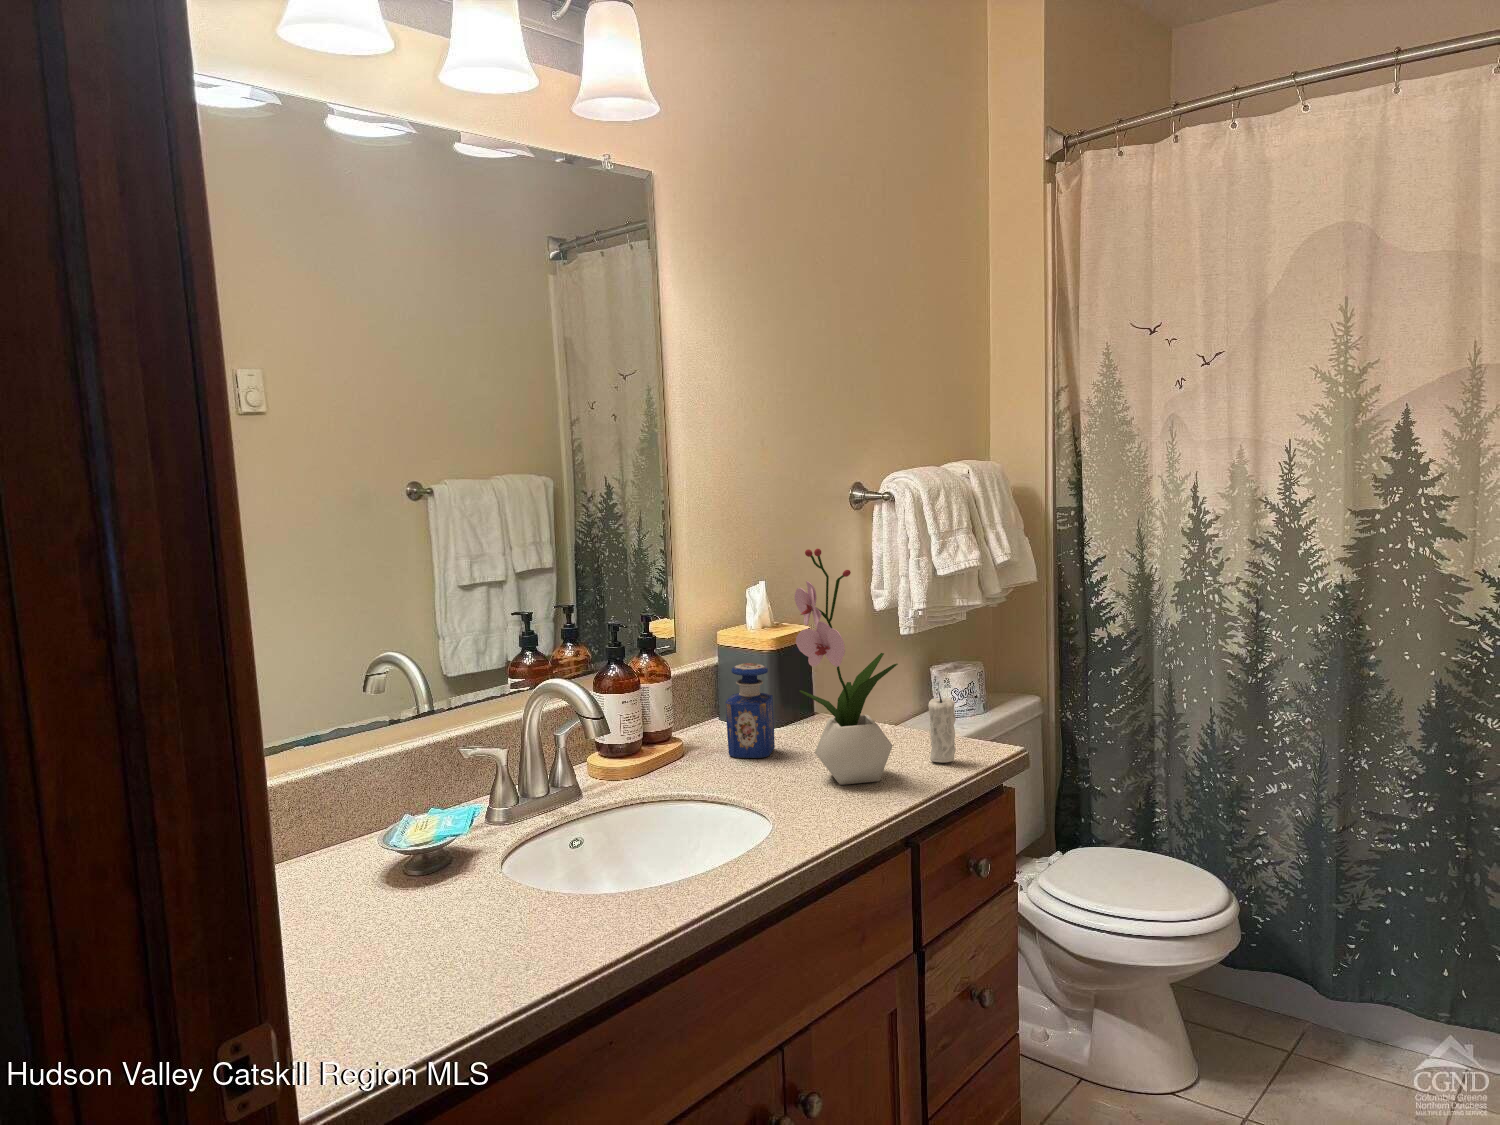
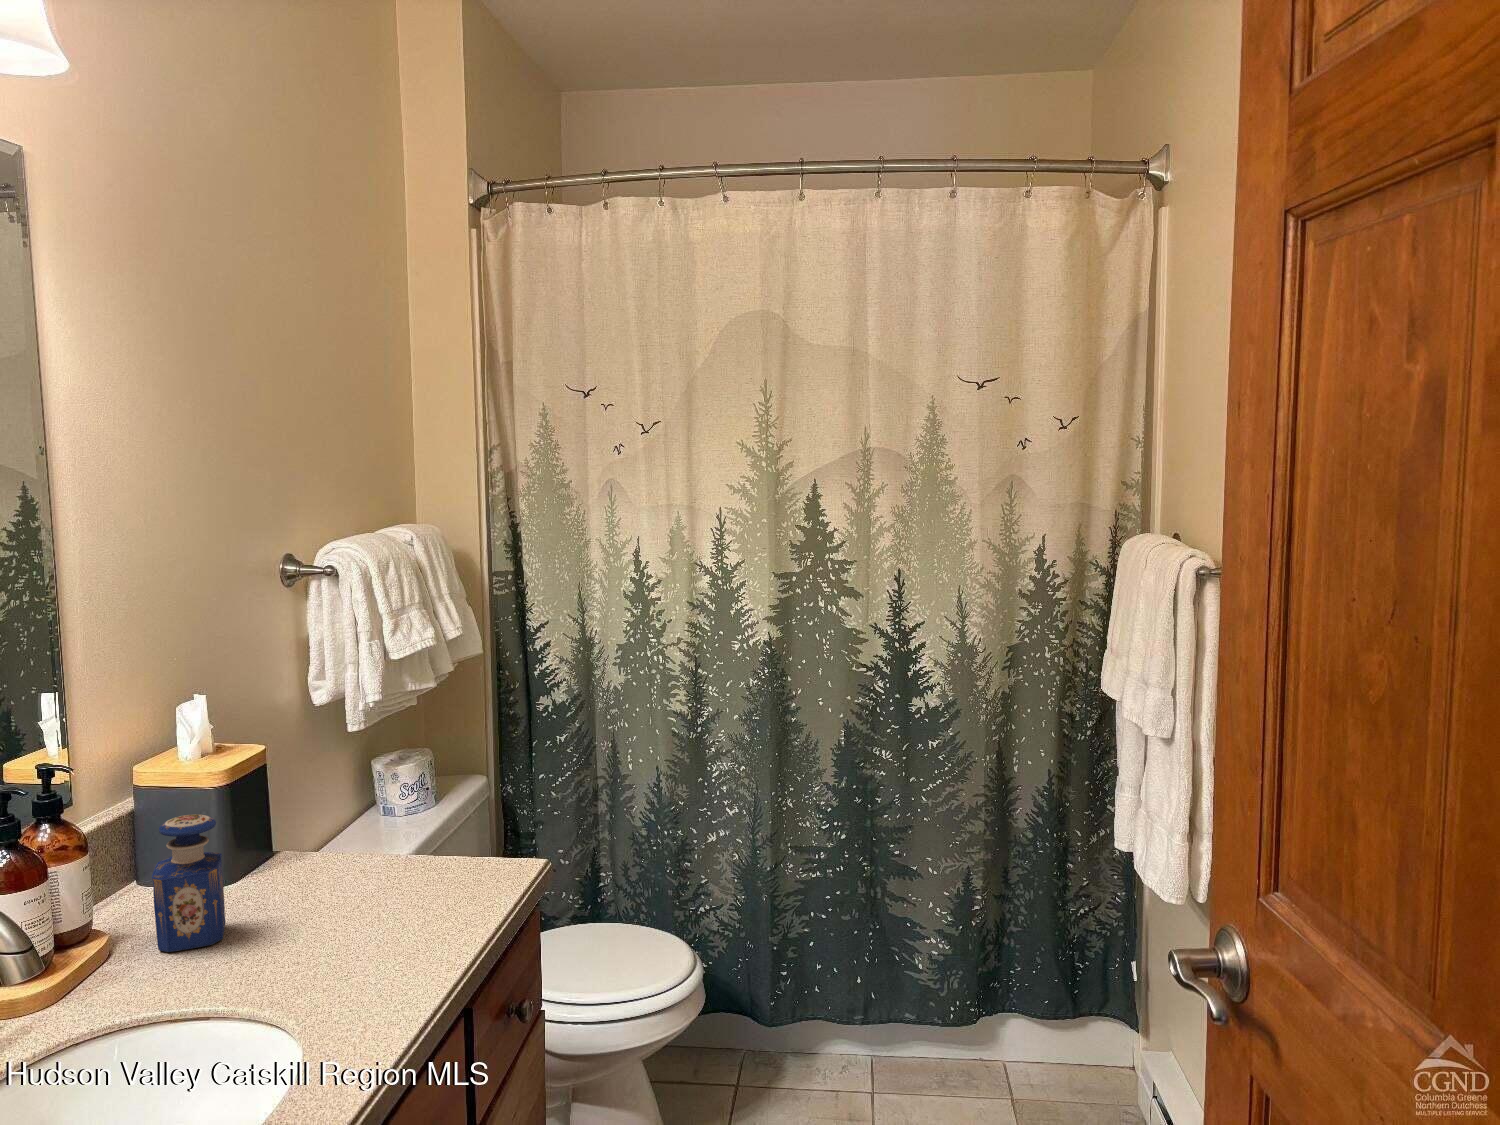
flower arrangement: present [795,549,898,785] -> none [272,659,424,967]
candle: present [928,691,956,762] -> none [443,811,478,903]

